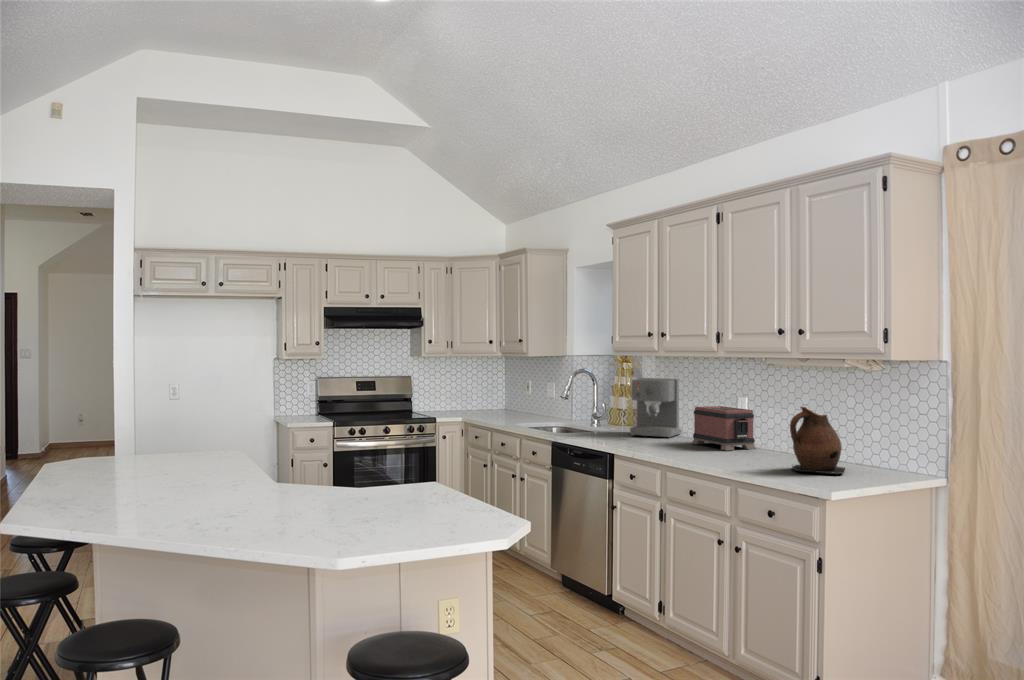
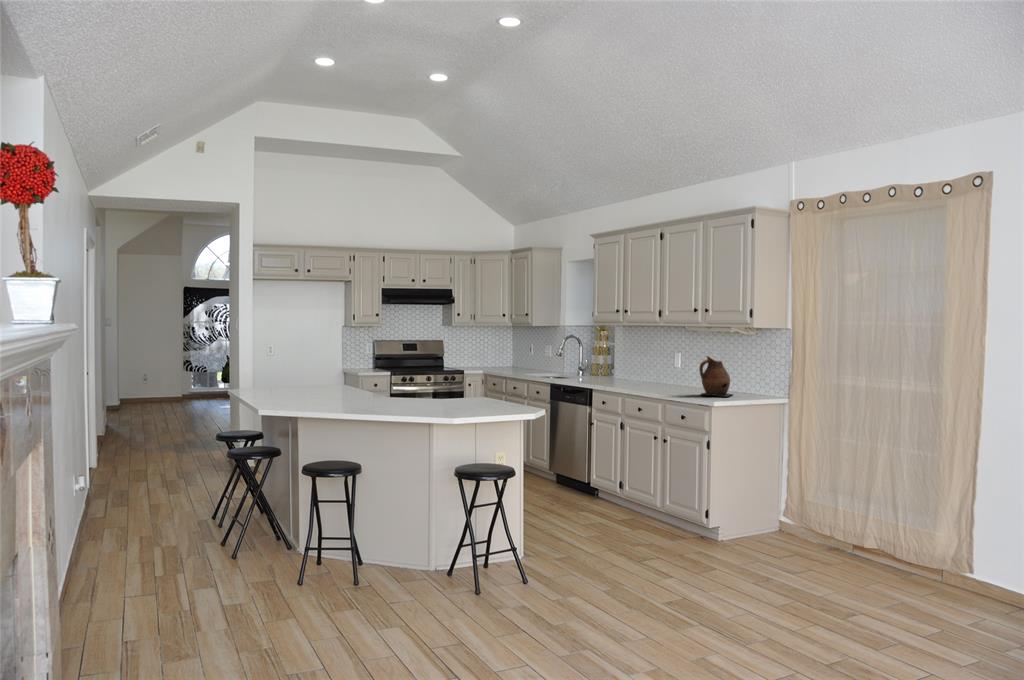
coffee maker: present [630,378,682,438] -> none [604,341,640,382]
toaster: present [692,406,756,451] -> none [644,359,685,387]

